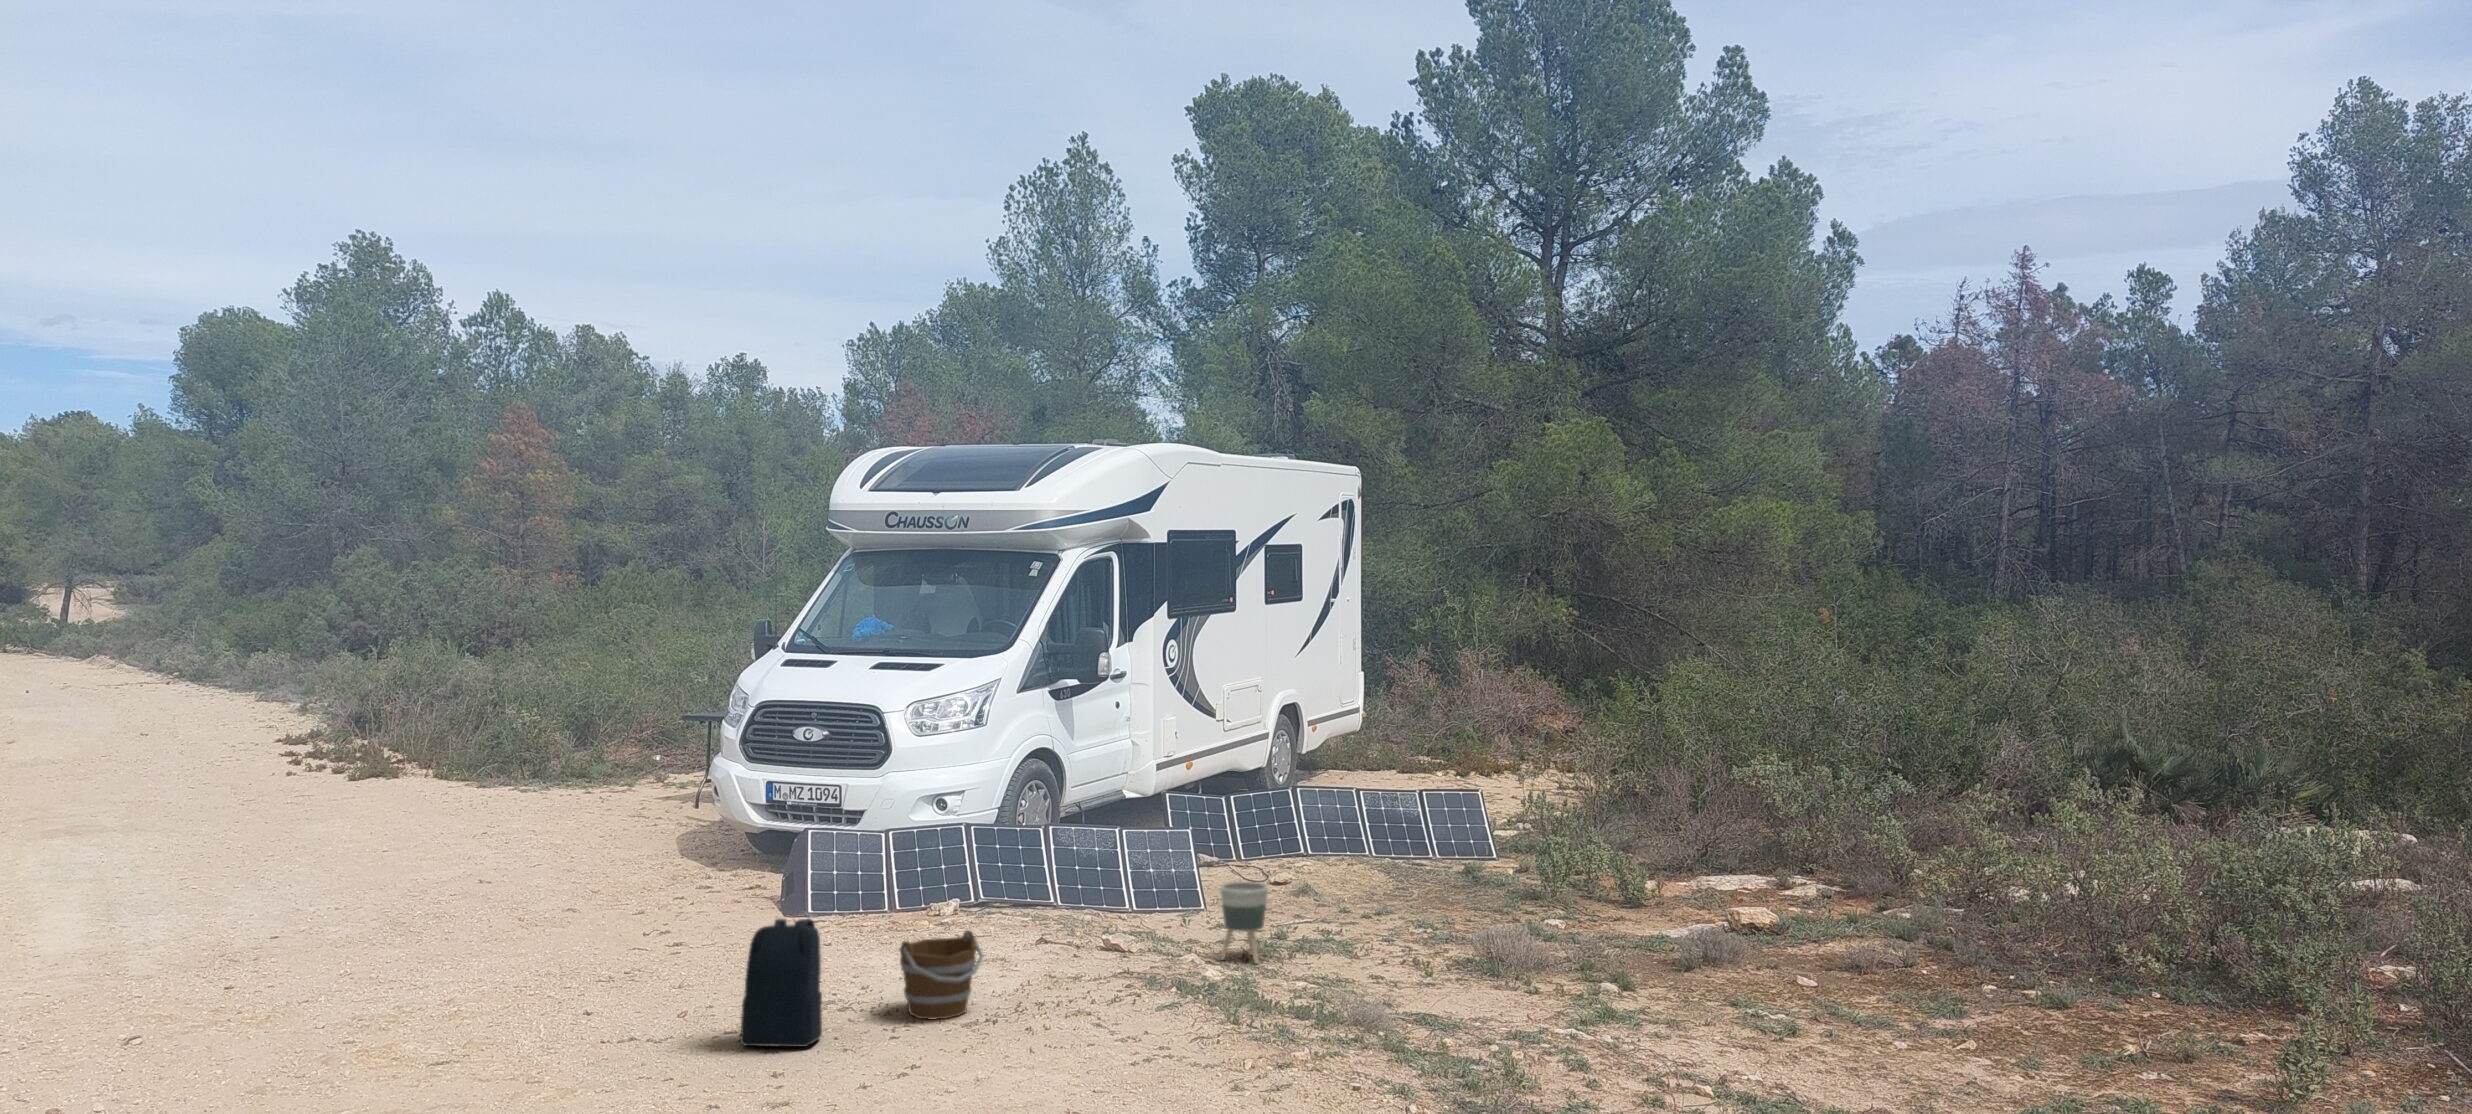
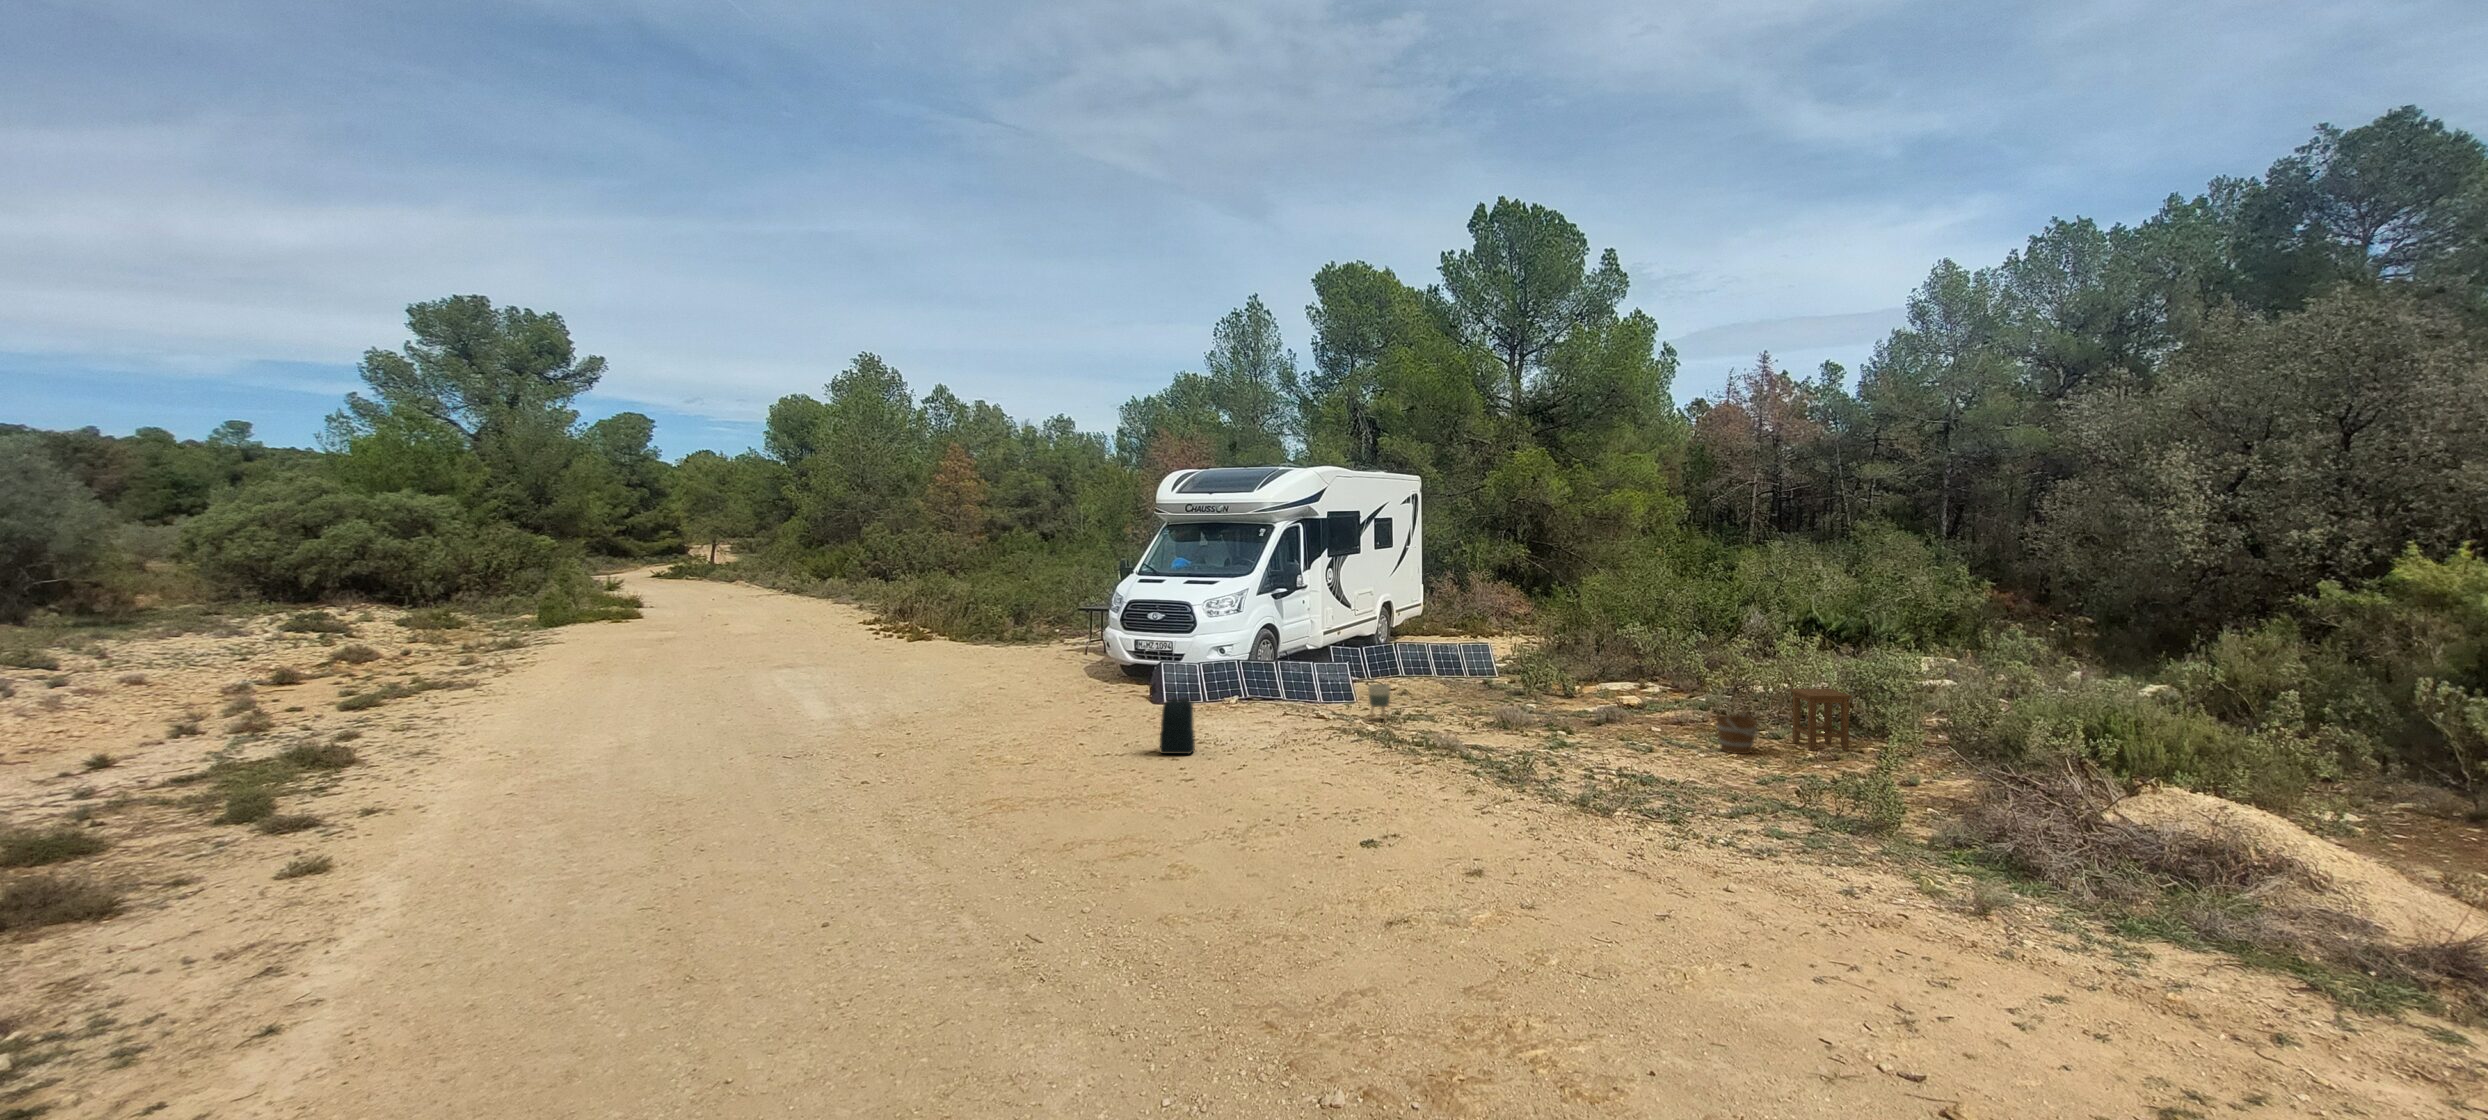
stool: none [2075,898,2200,1030] -> present [1790,689,1852,751]
bucket: present [900,930,983,1020] -> present [1716,712,1758,754]

